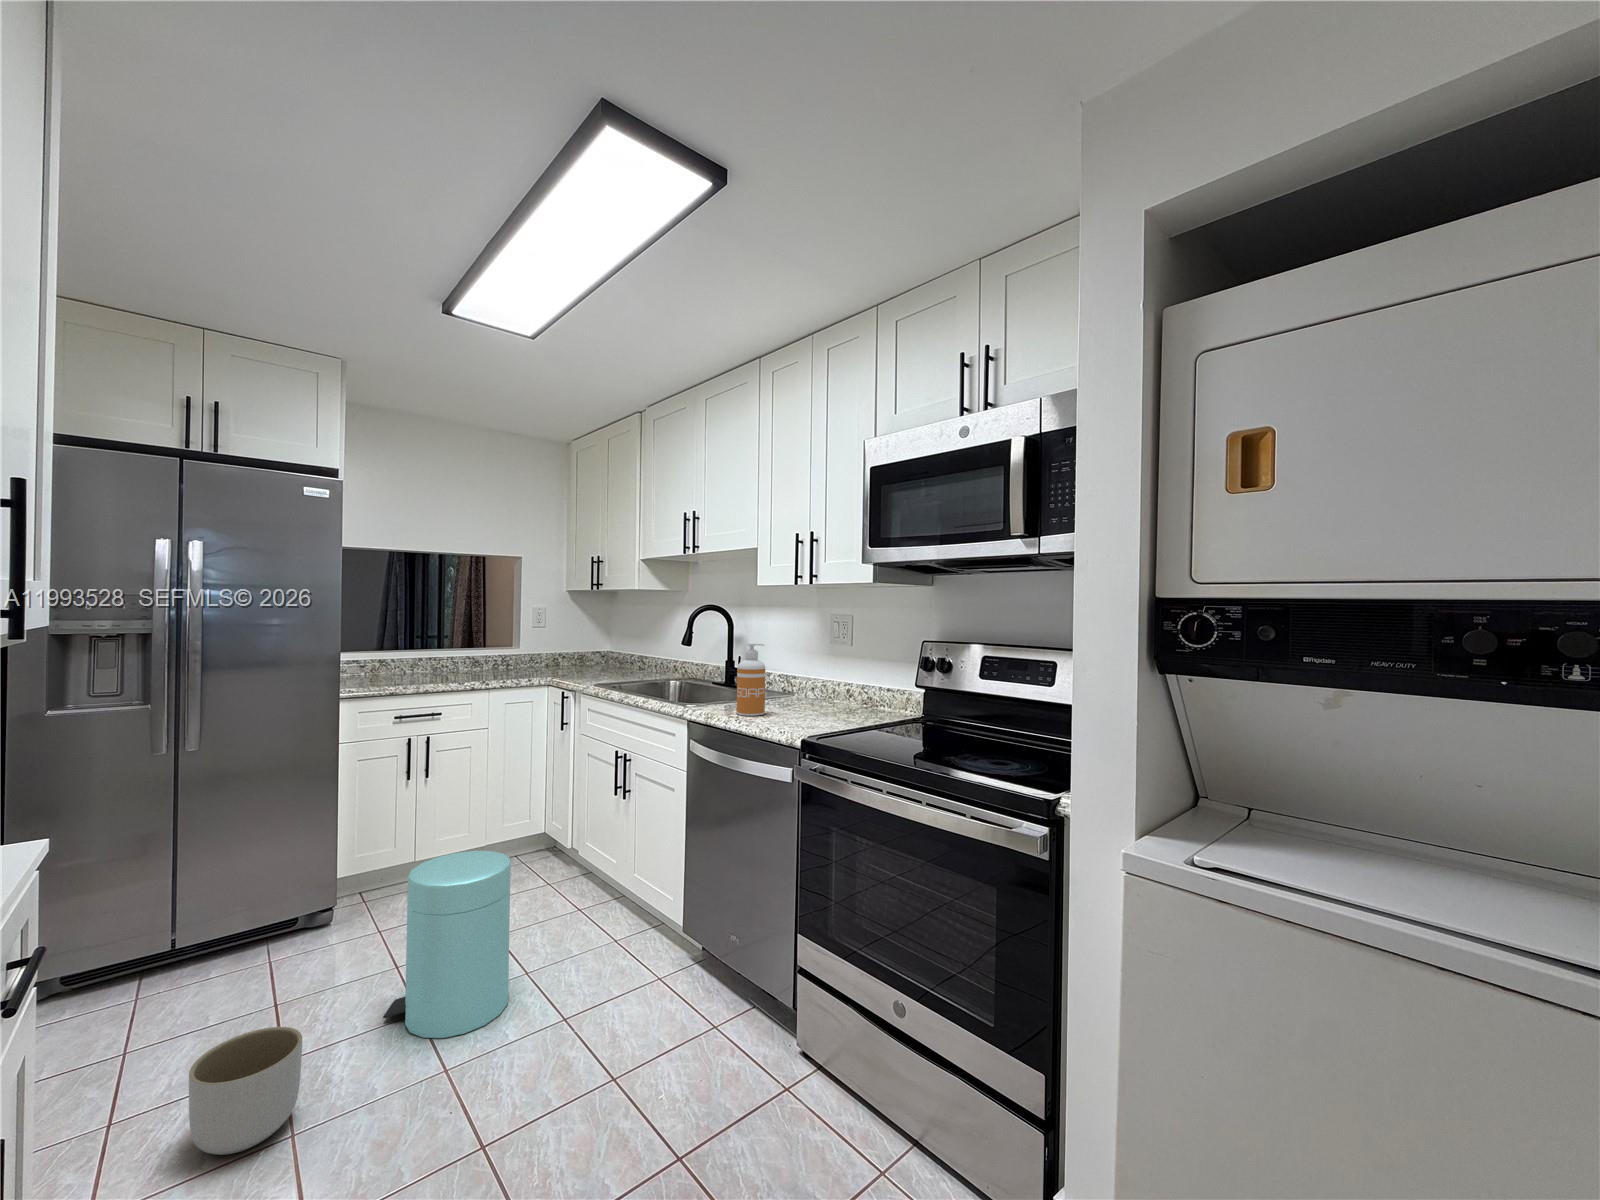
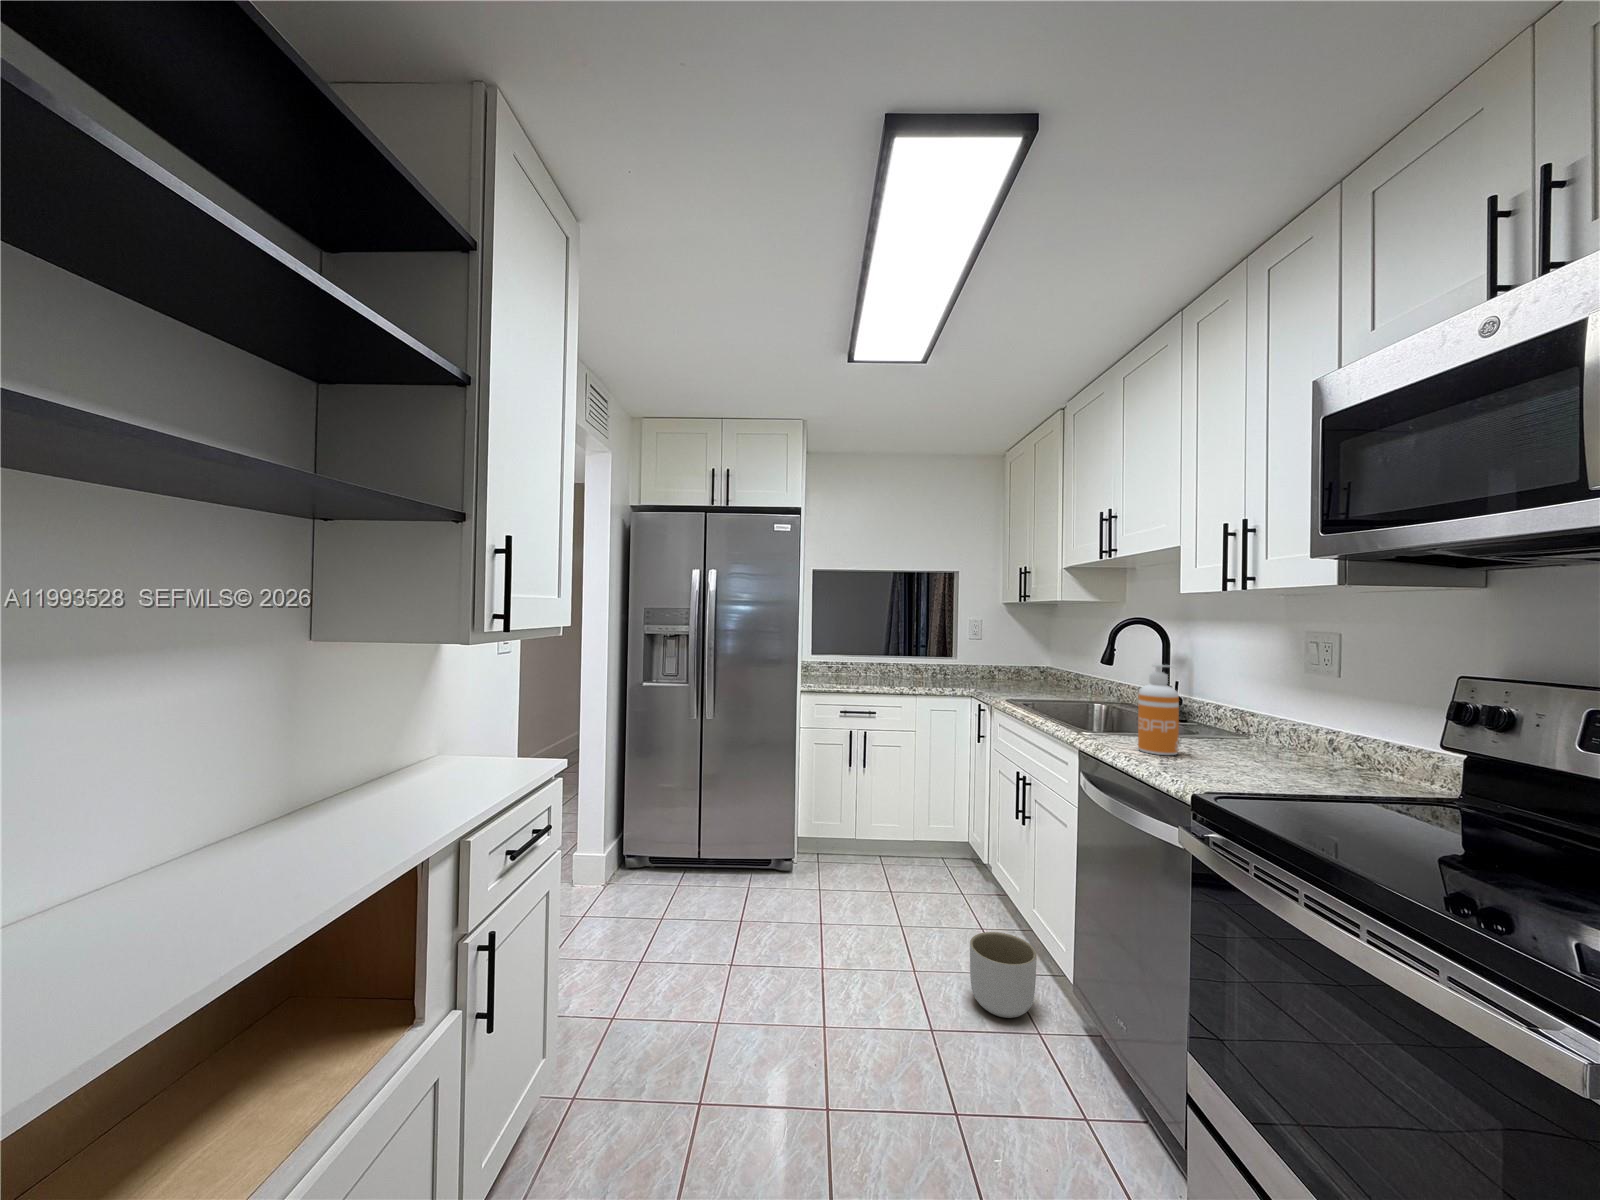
trash can: present [383,851,511,1038] -> none [795,836,894,1004]
planter: present [189,1027,302,1155] -> present [970,932,1037,1018]

